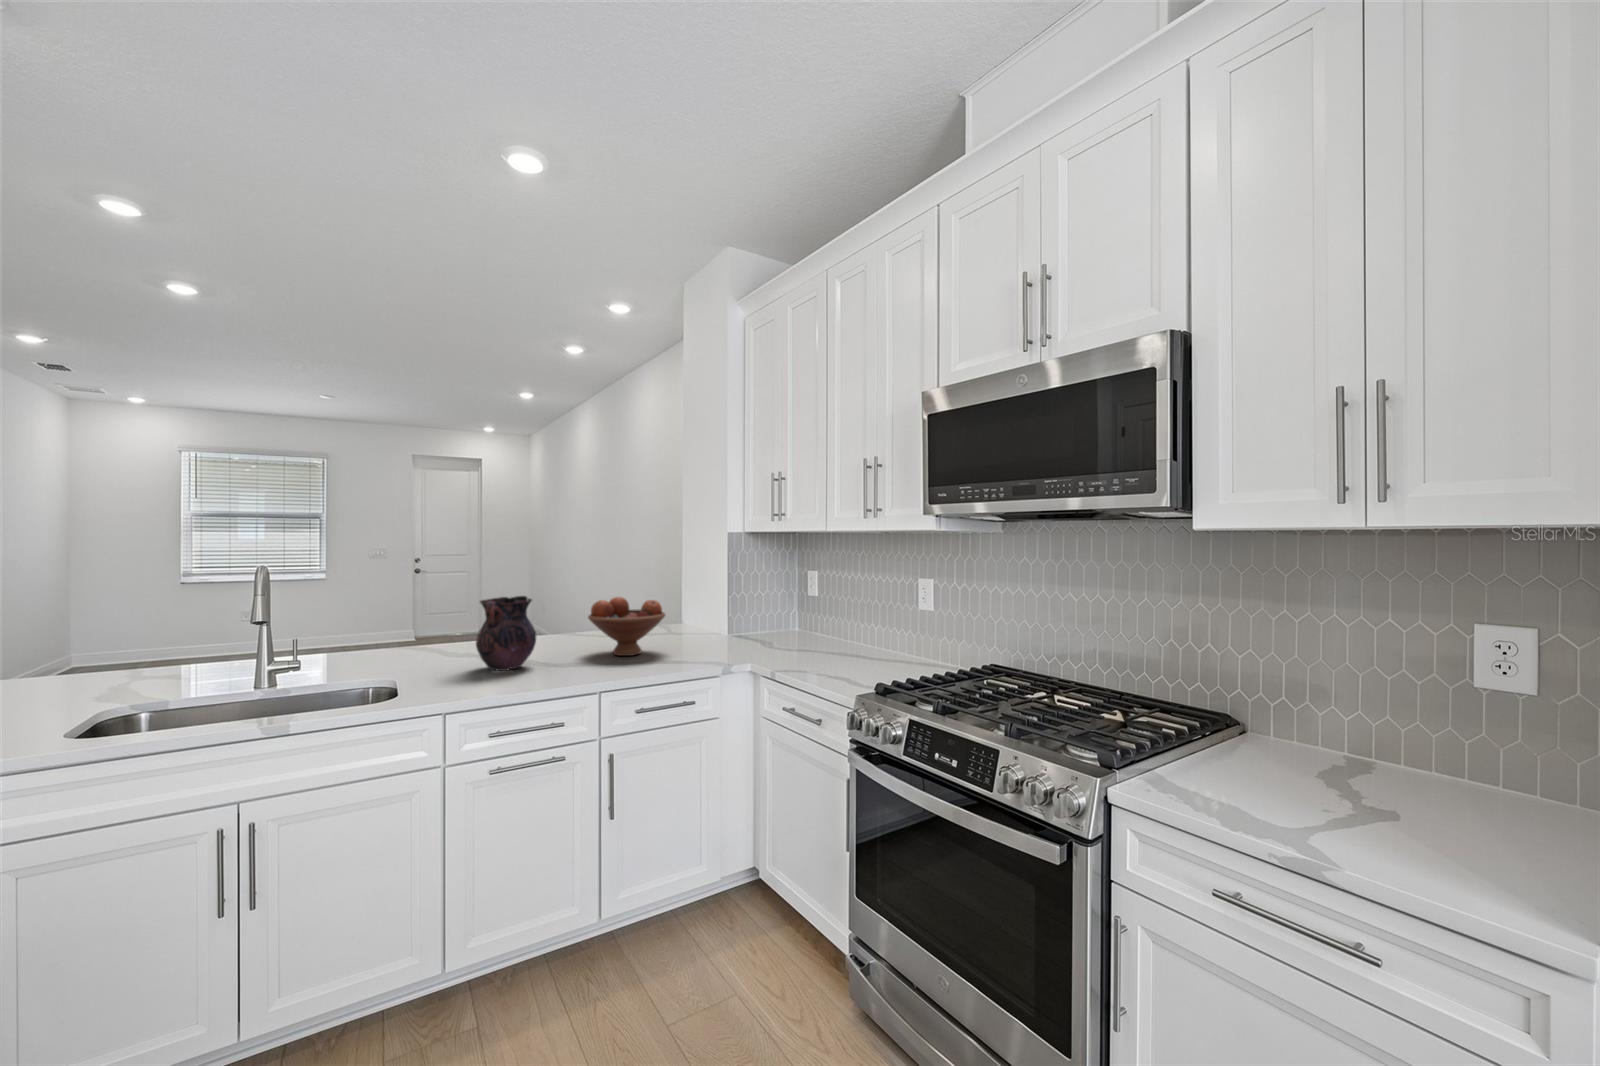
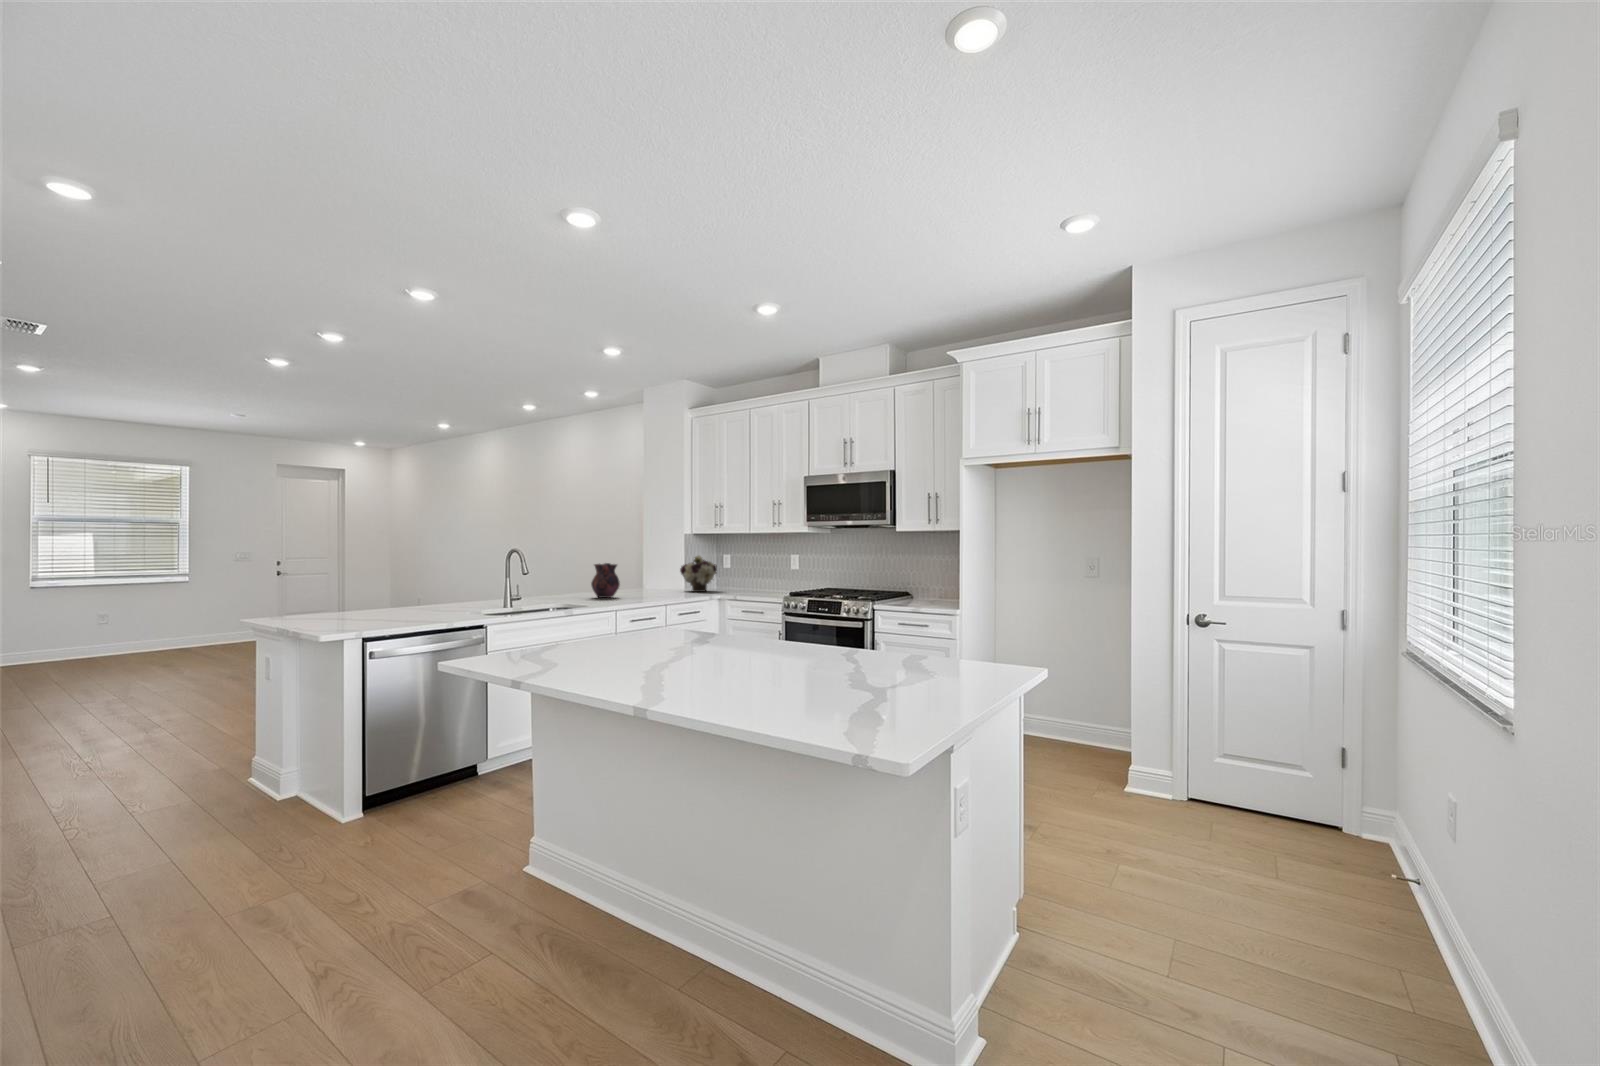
flower arrangement: none [709,575,780,649] -> present [680,555,717,592]
fruit bowl: present [588,597,665,656] -> none [629,566,668,594]

